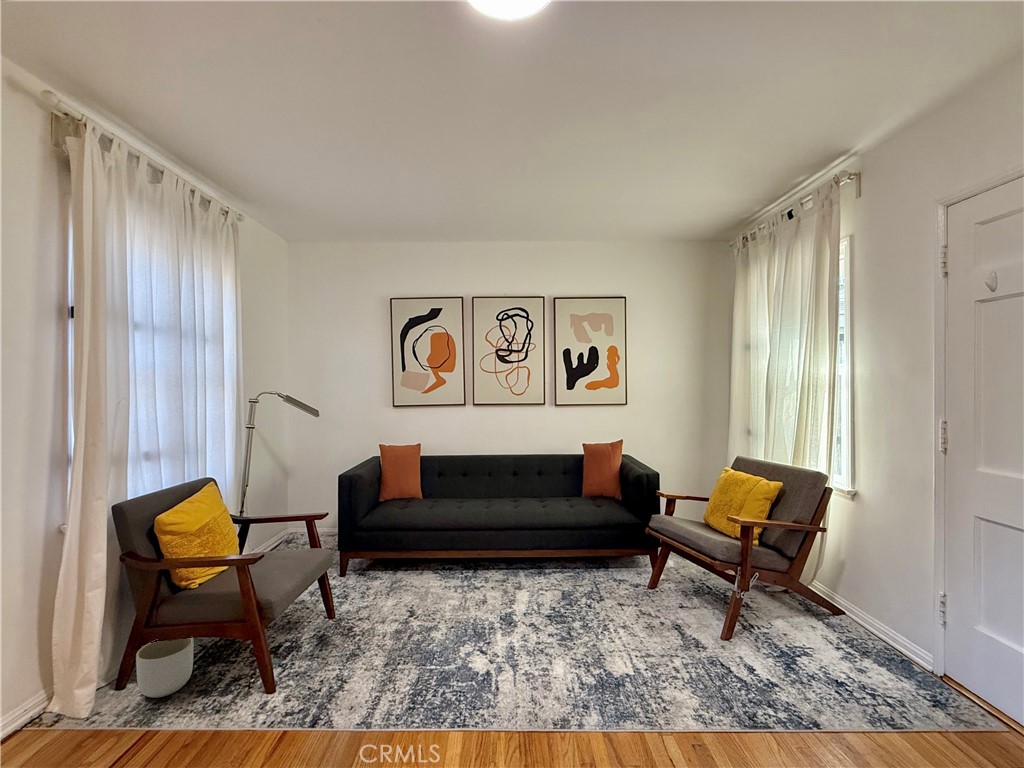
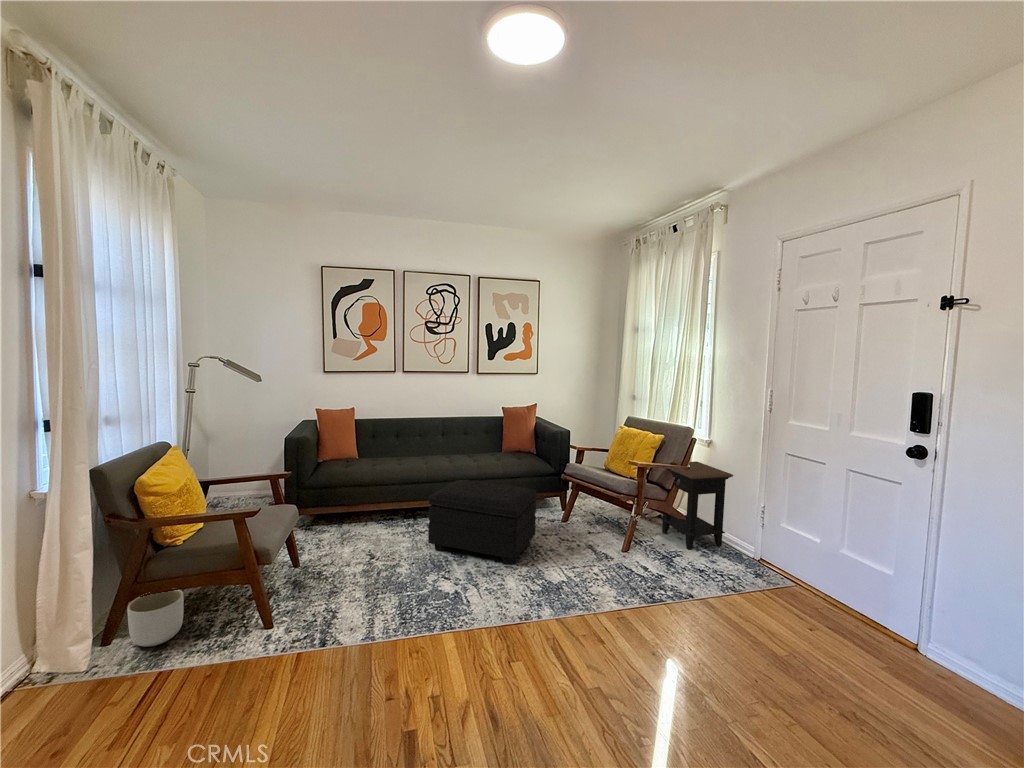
side table: none [777,519,891,647] -> present [660,461,733,550]
footstool: none [474,529,606,642] -> present [428,480,536,565]

